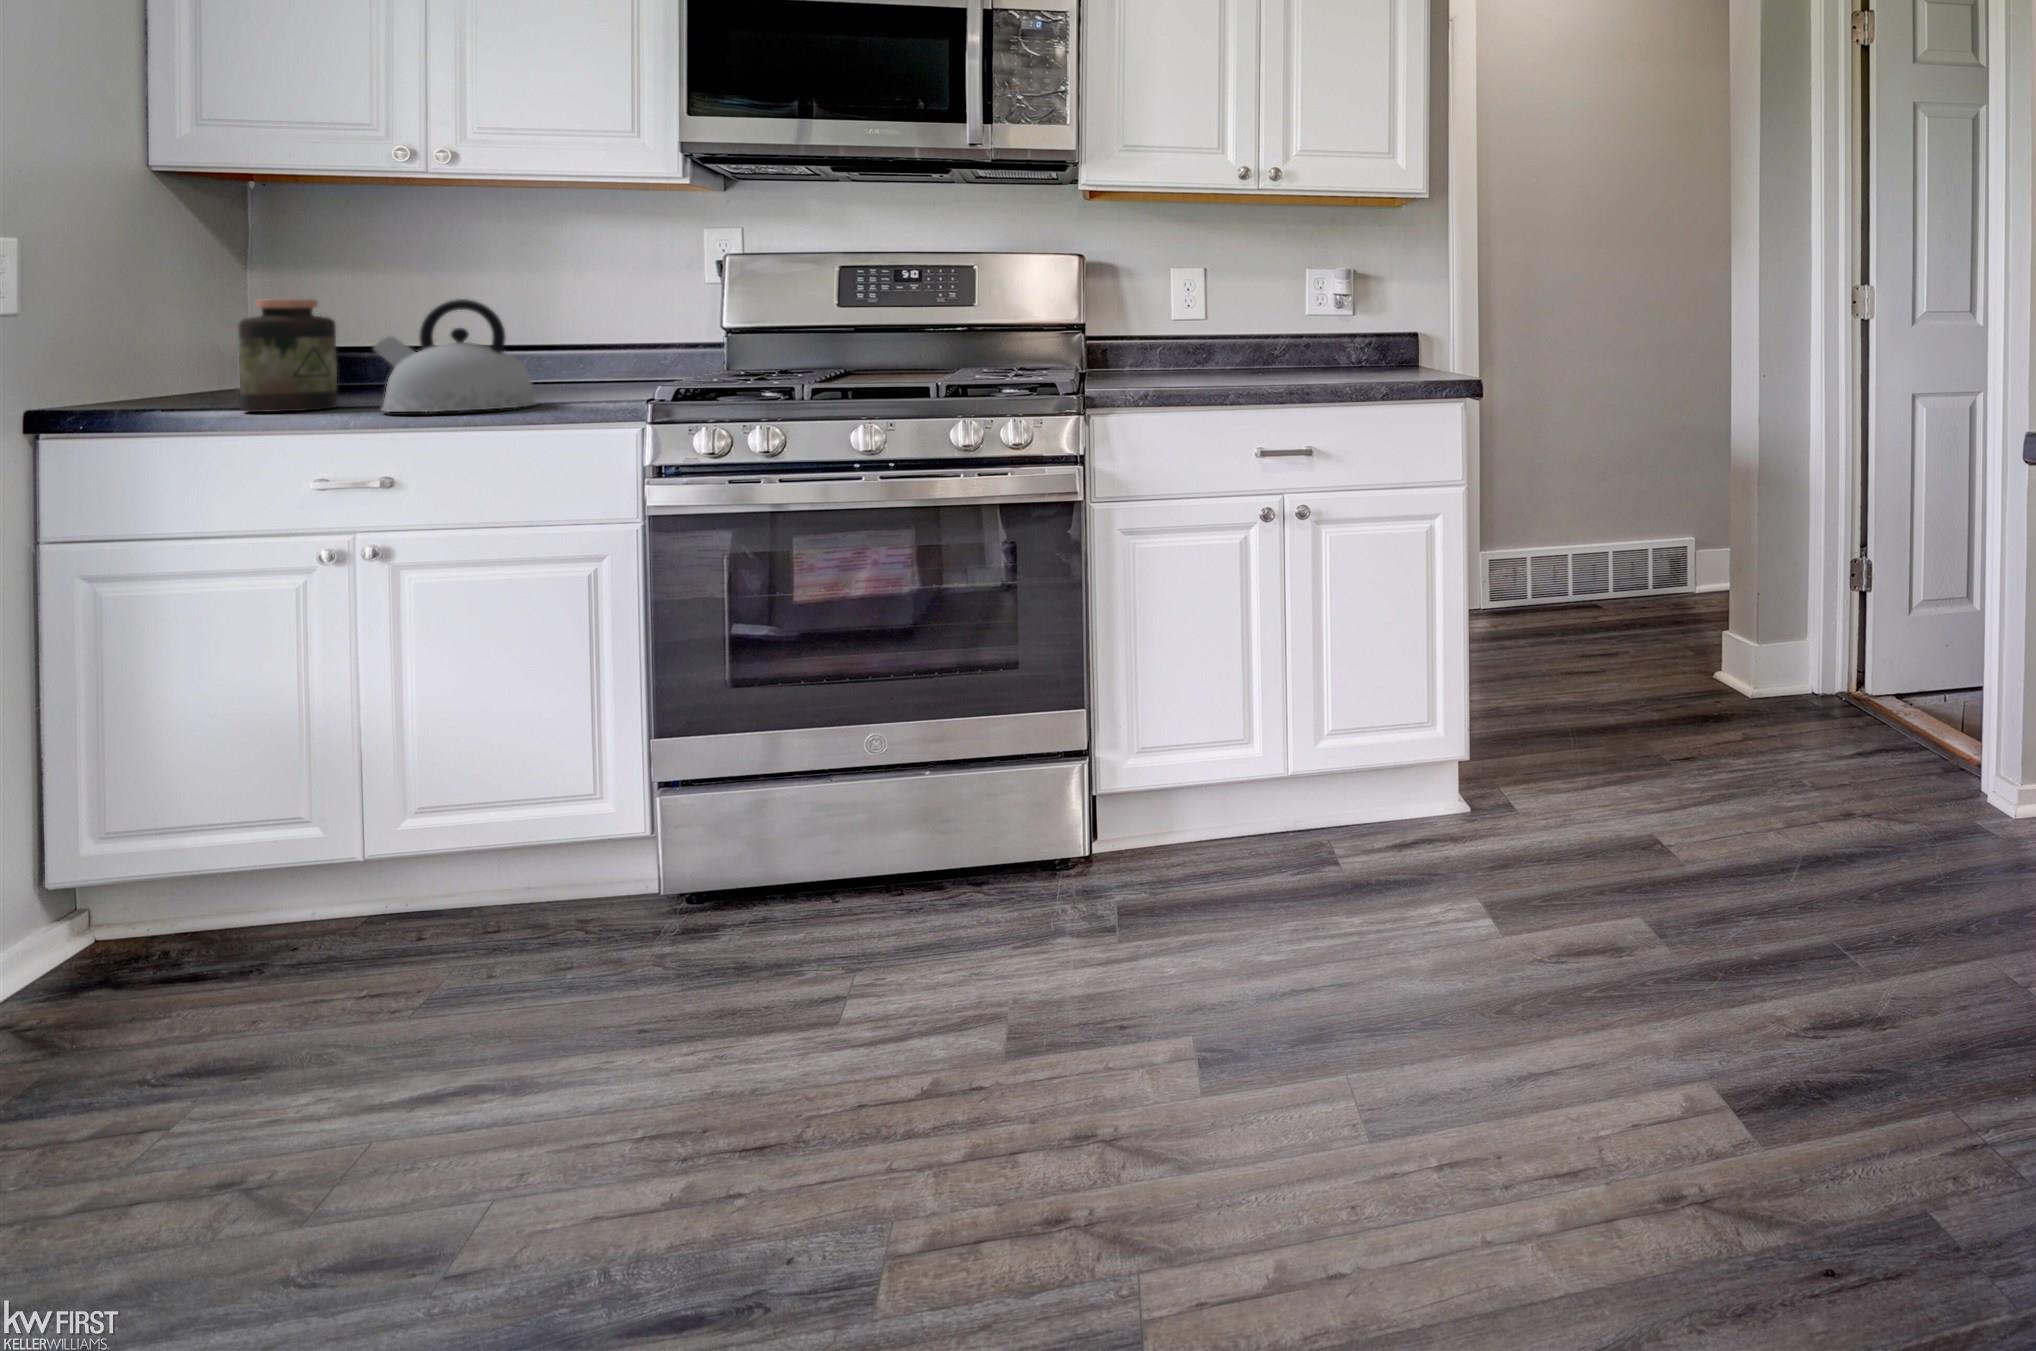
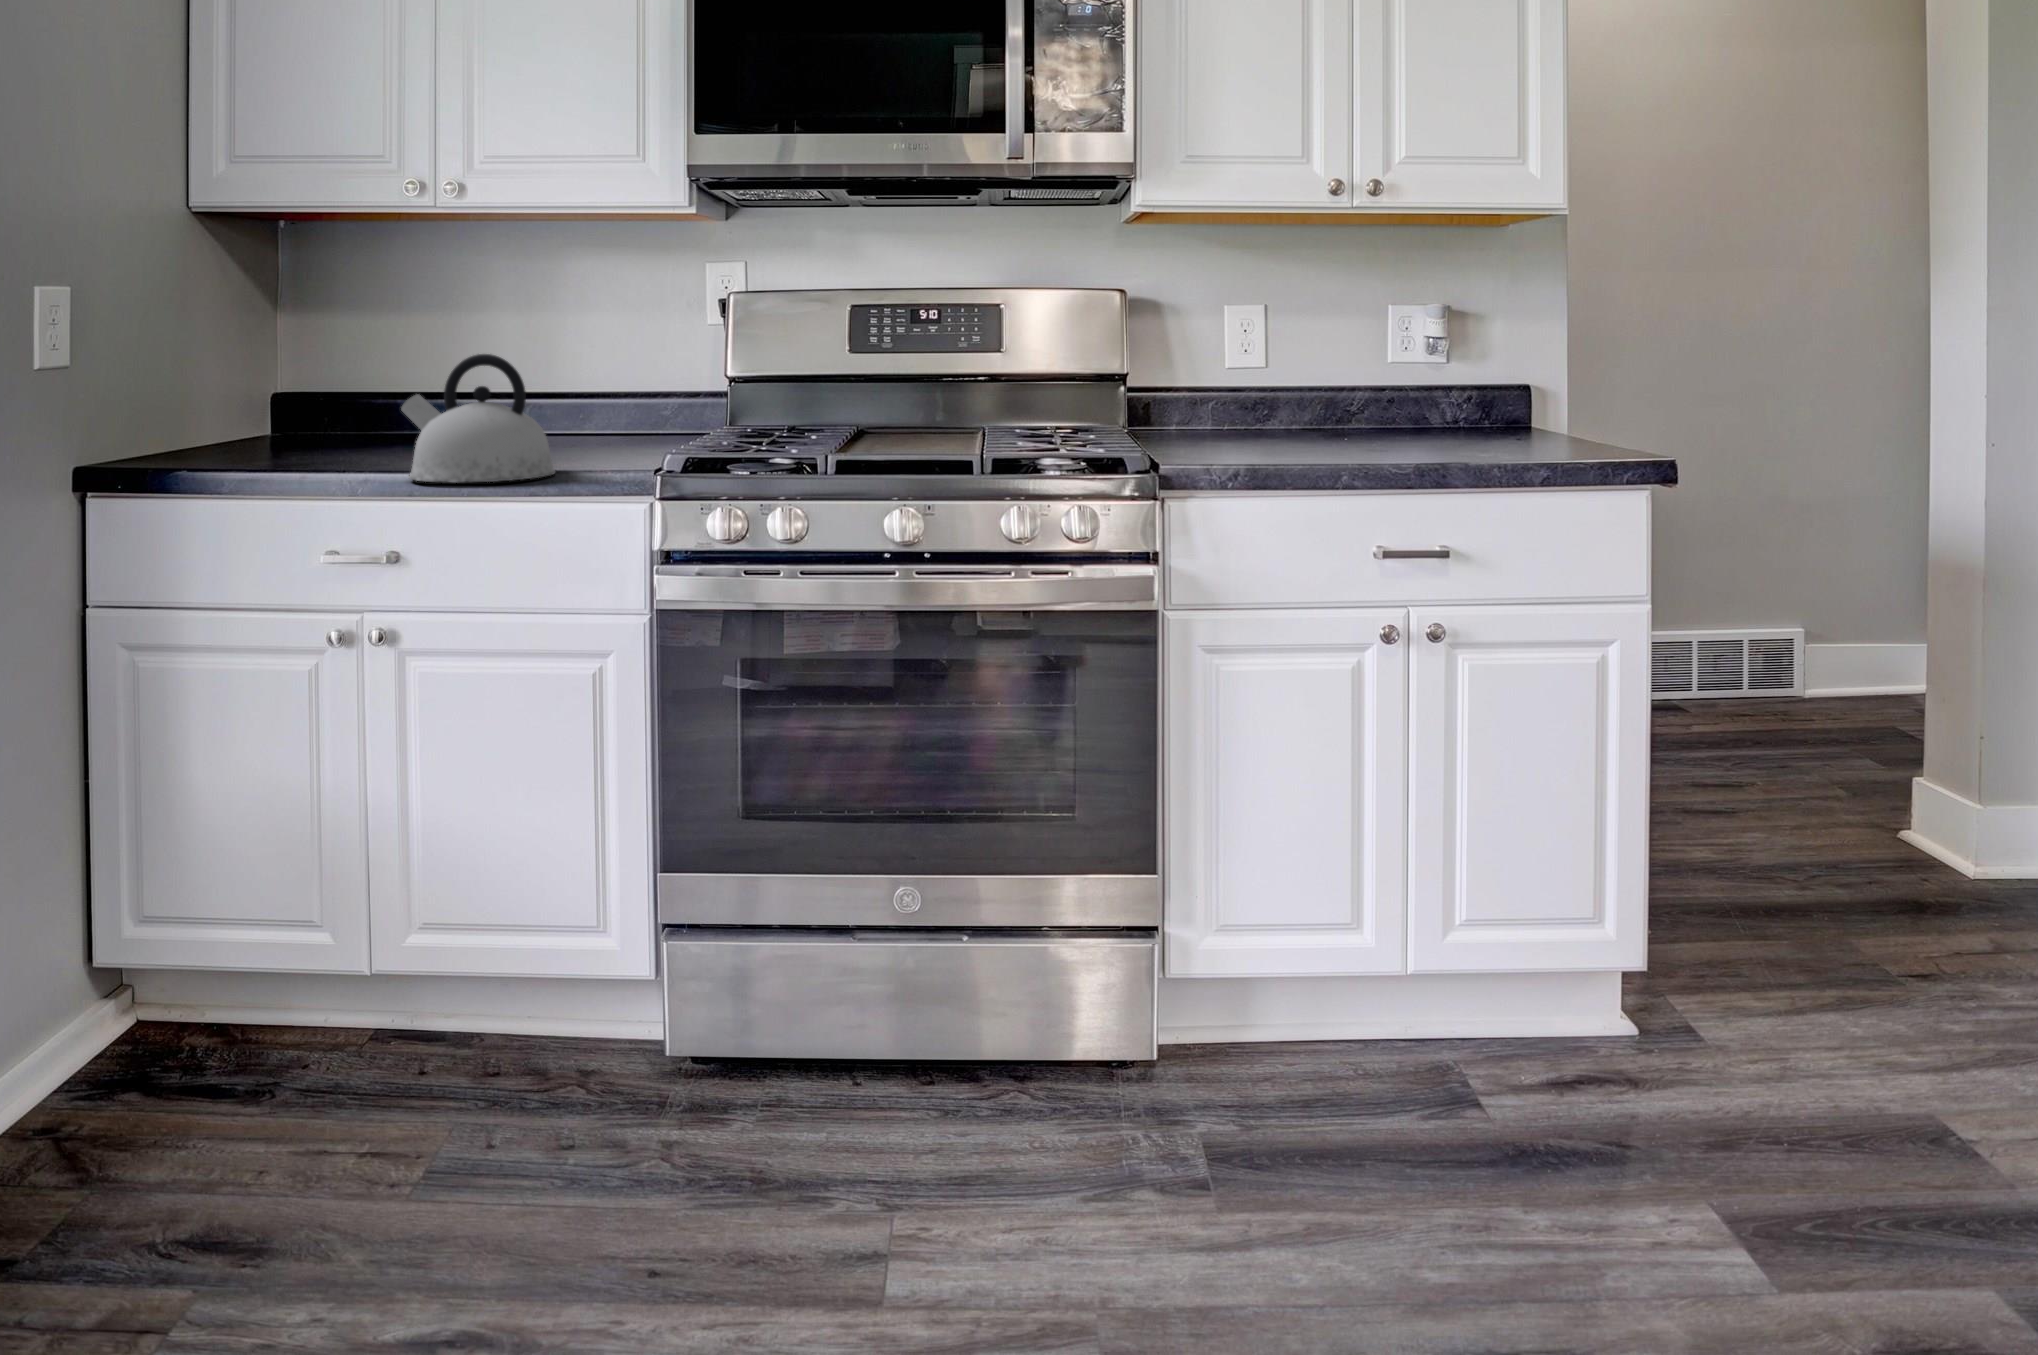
jar: present [238,299,337,412] -> none [278,352,364,476]

